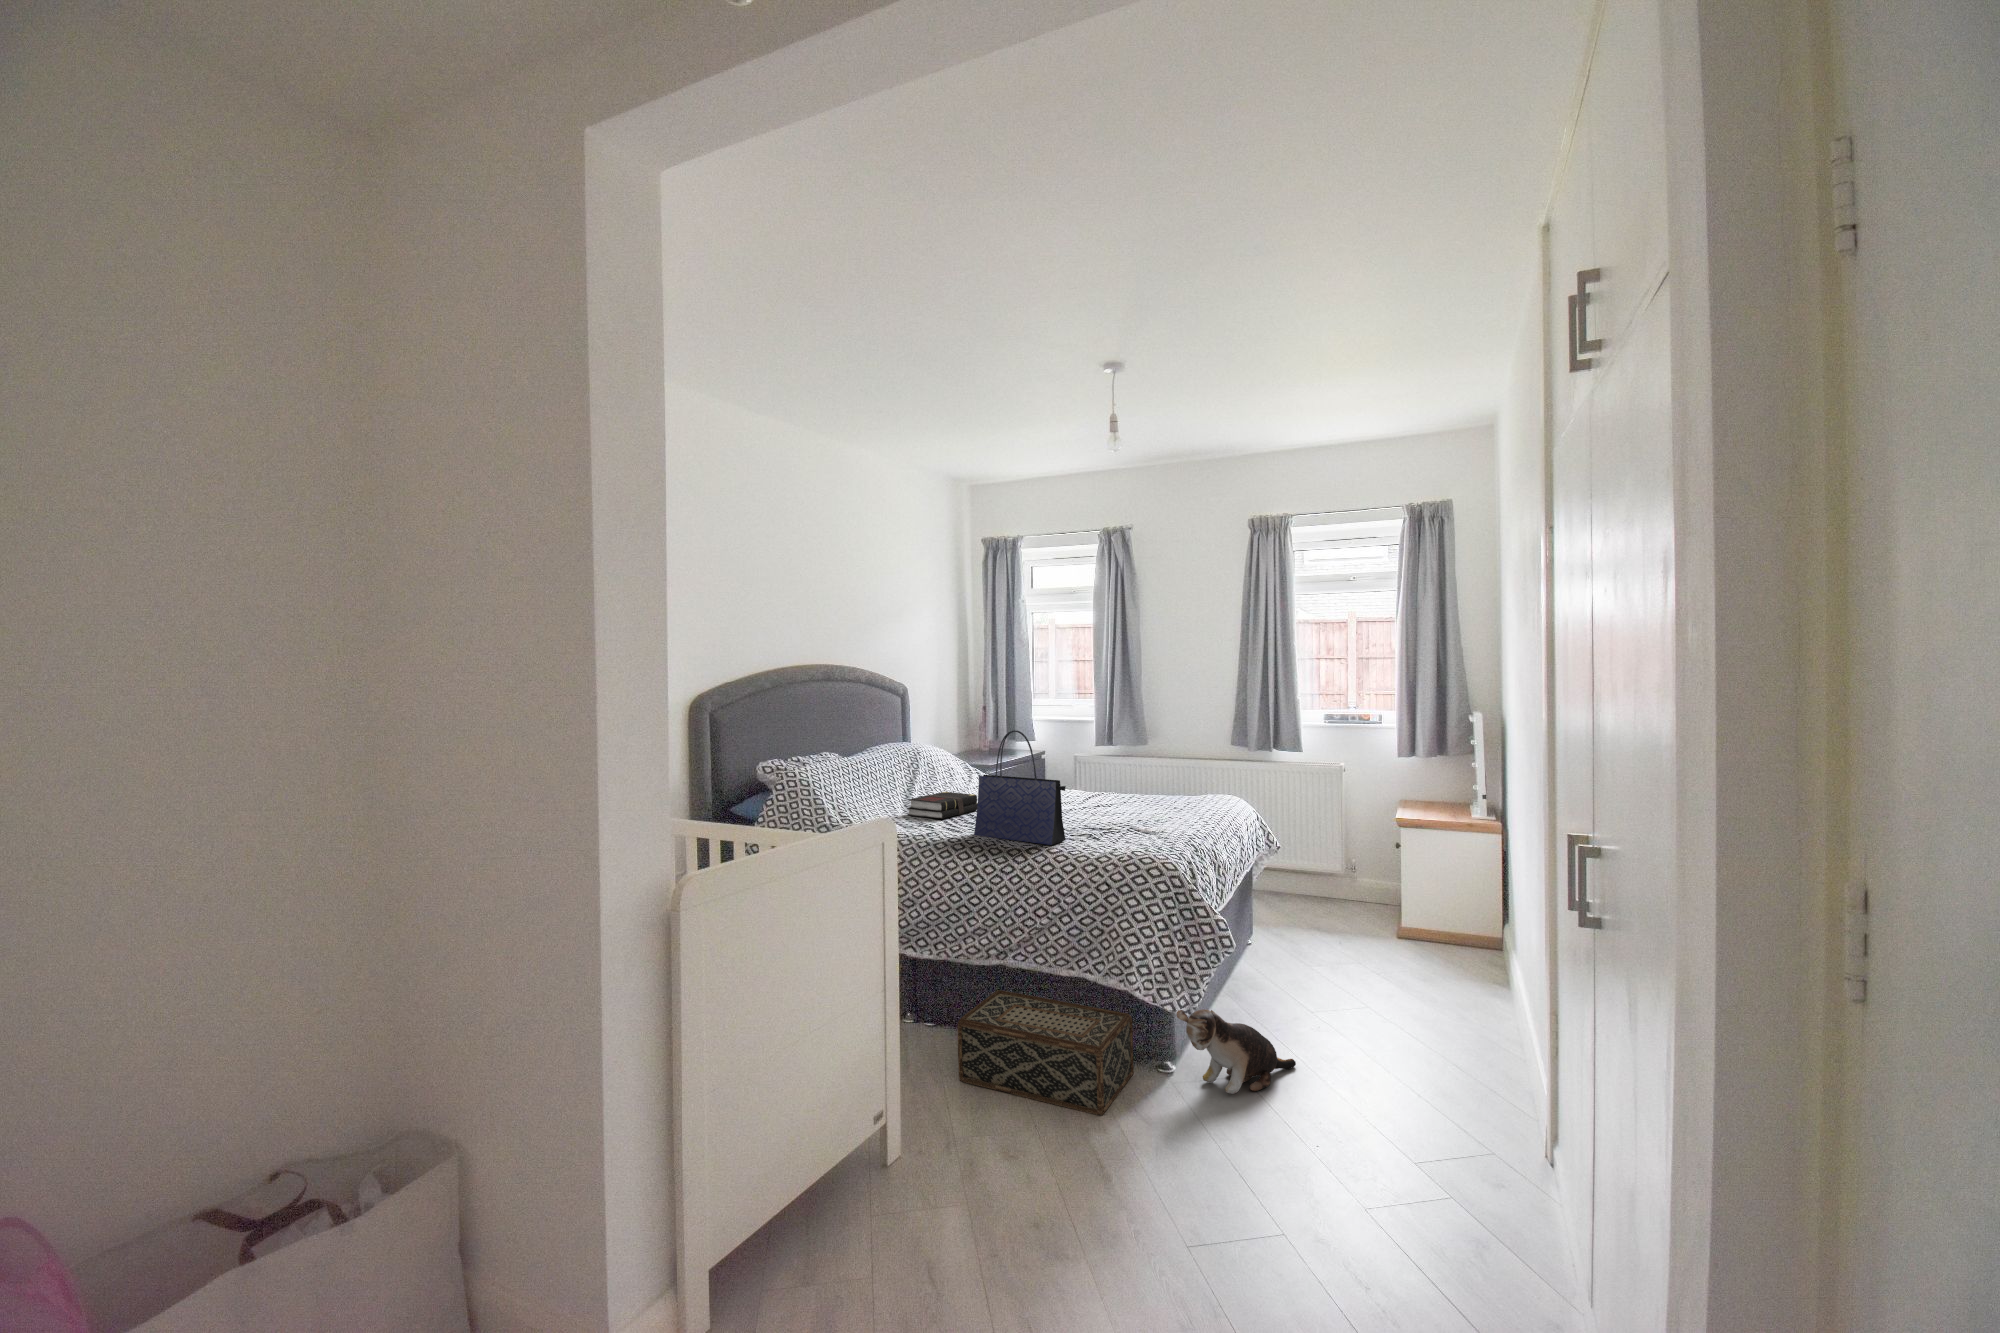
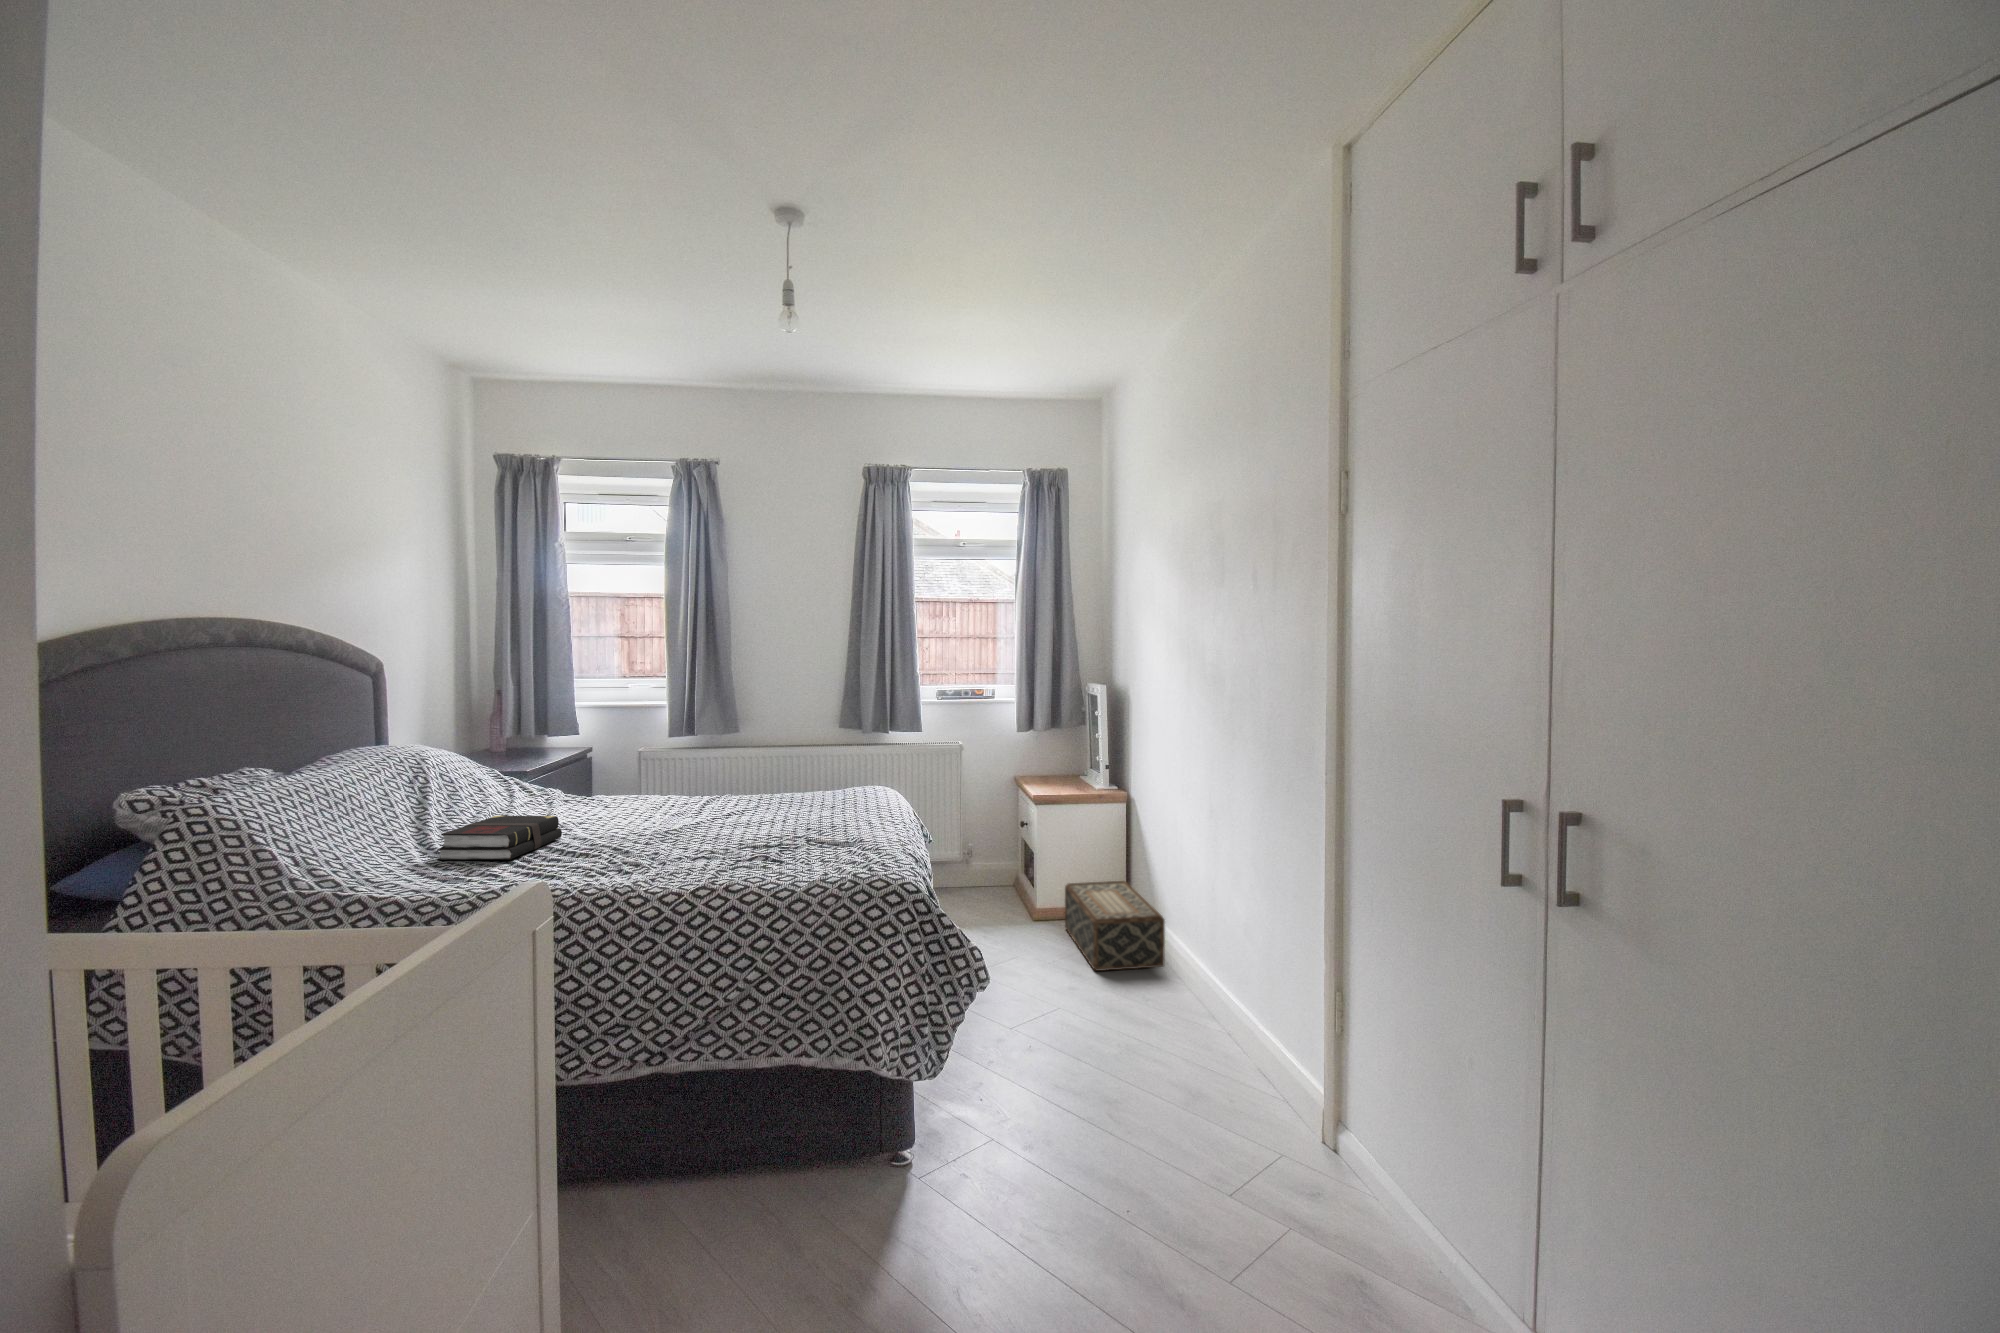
tote bag: present [974,730,1066,845] -> none [590,716,750,880]
woven basket: present [958,990,1134,1115] -> present [1065,881,1165,971]
plush toy: present [1177,1009,1296,1094] -> none [939,1066,1043,1166]

